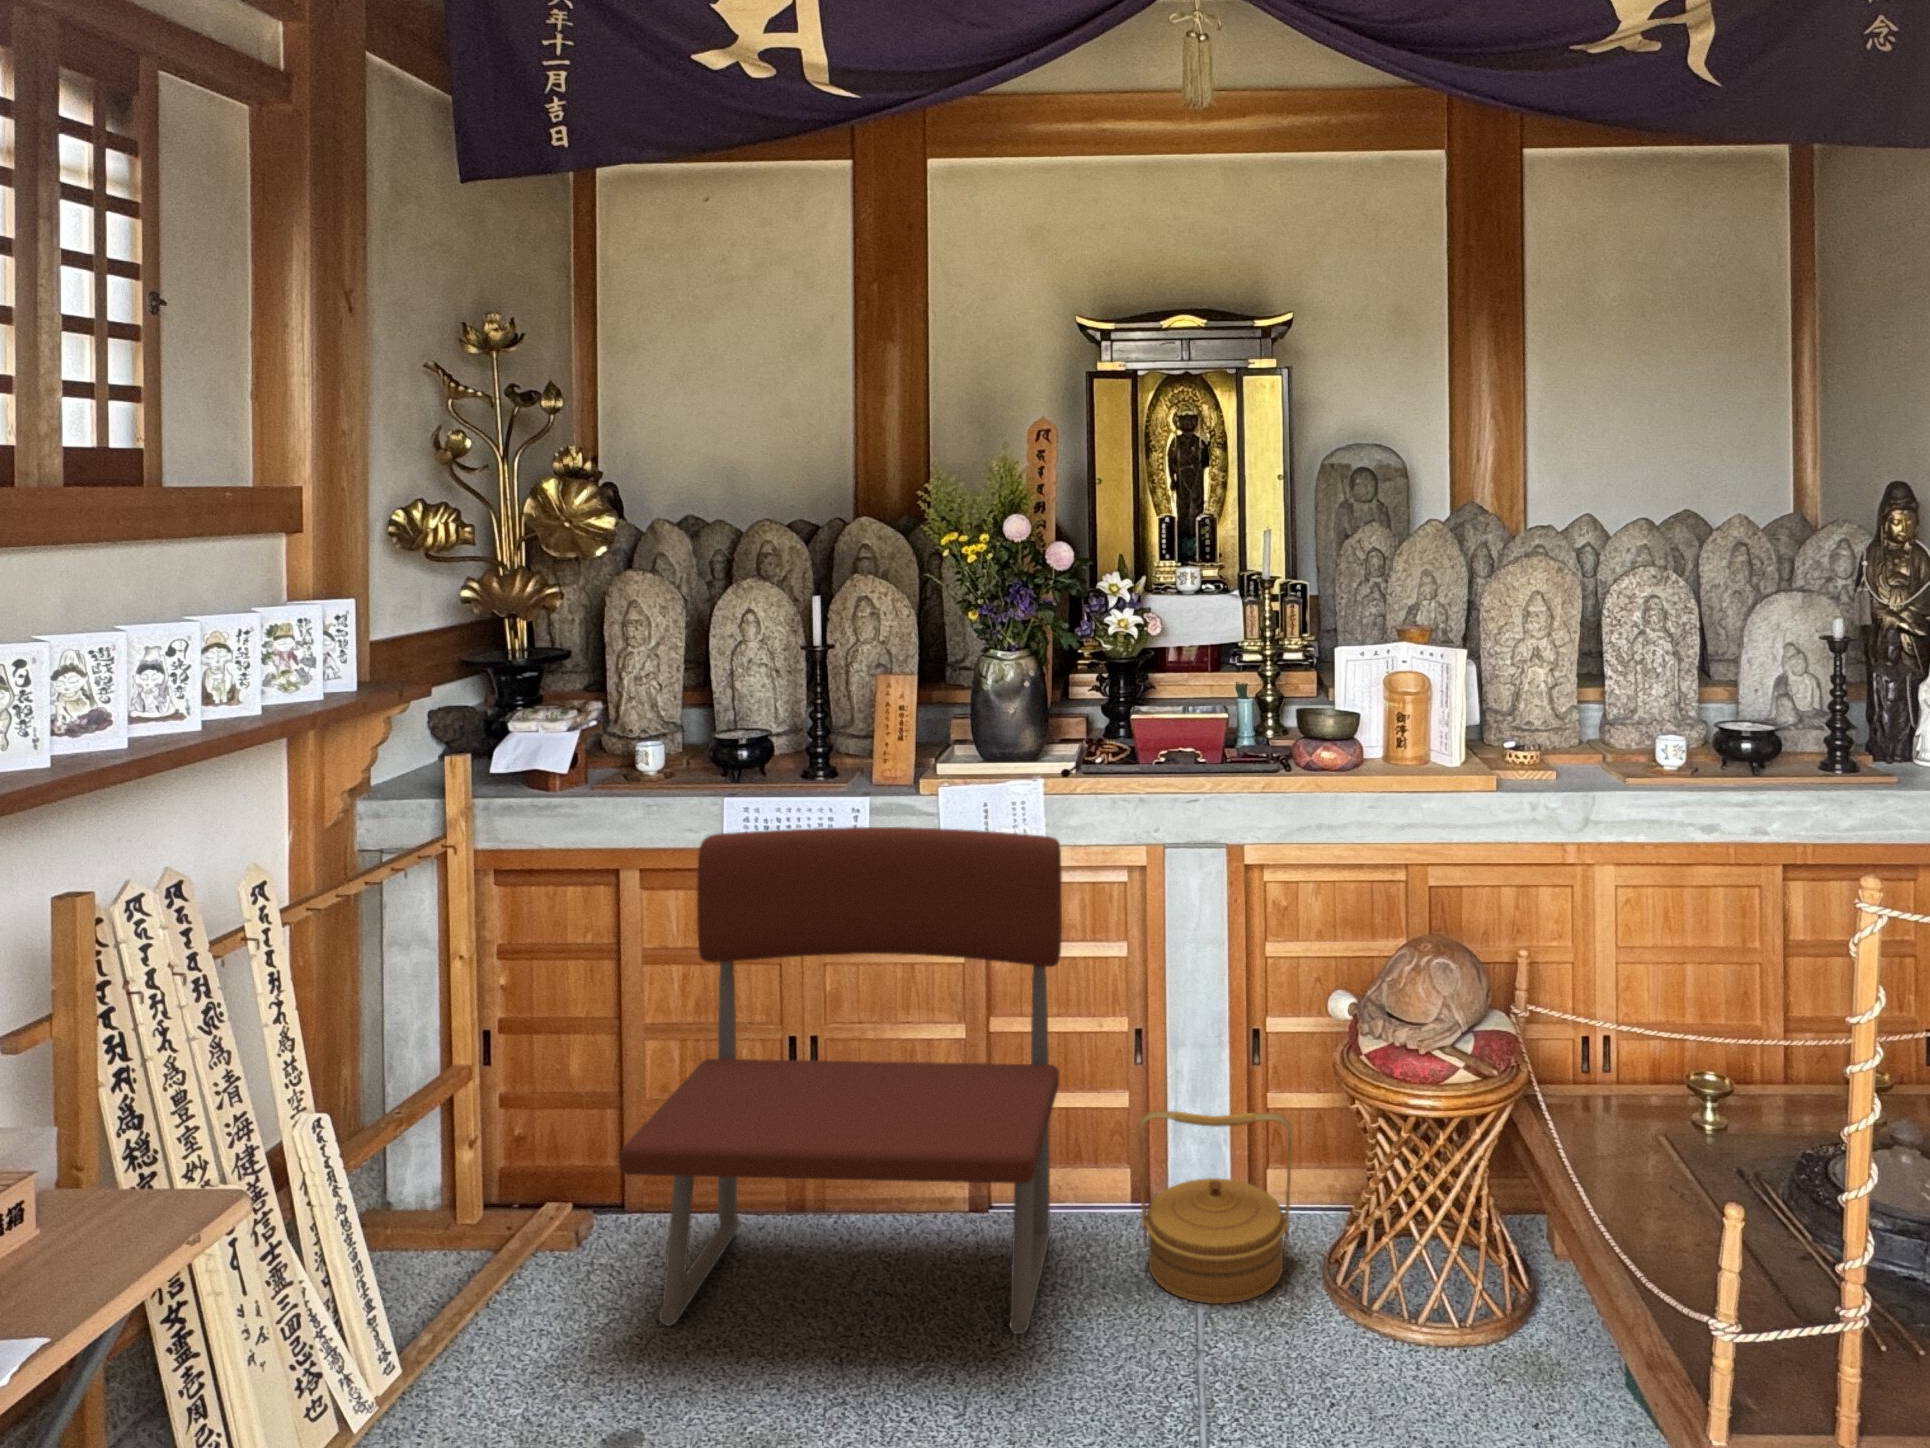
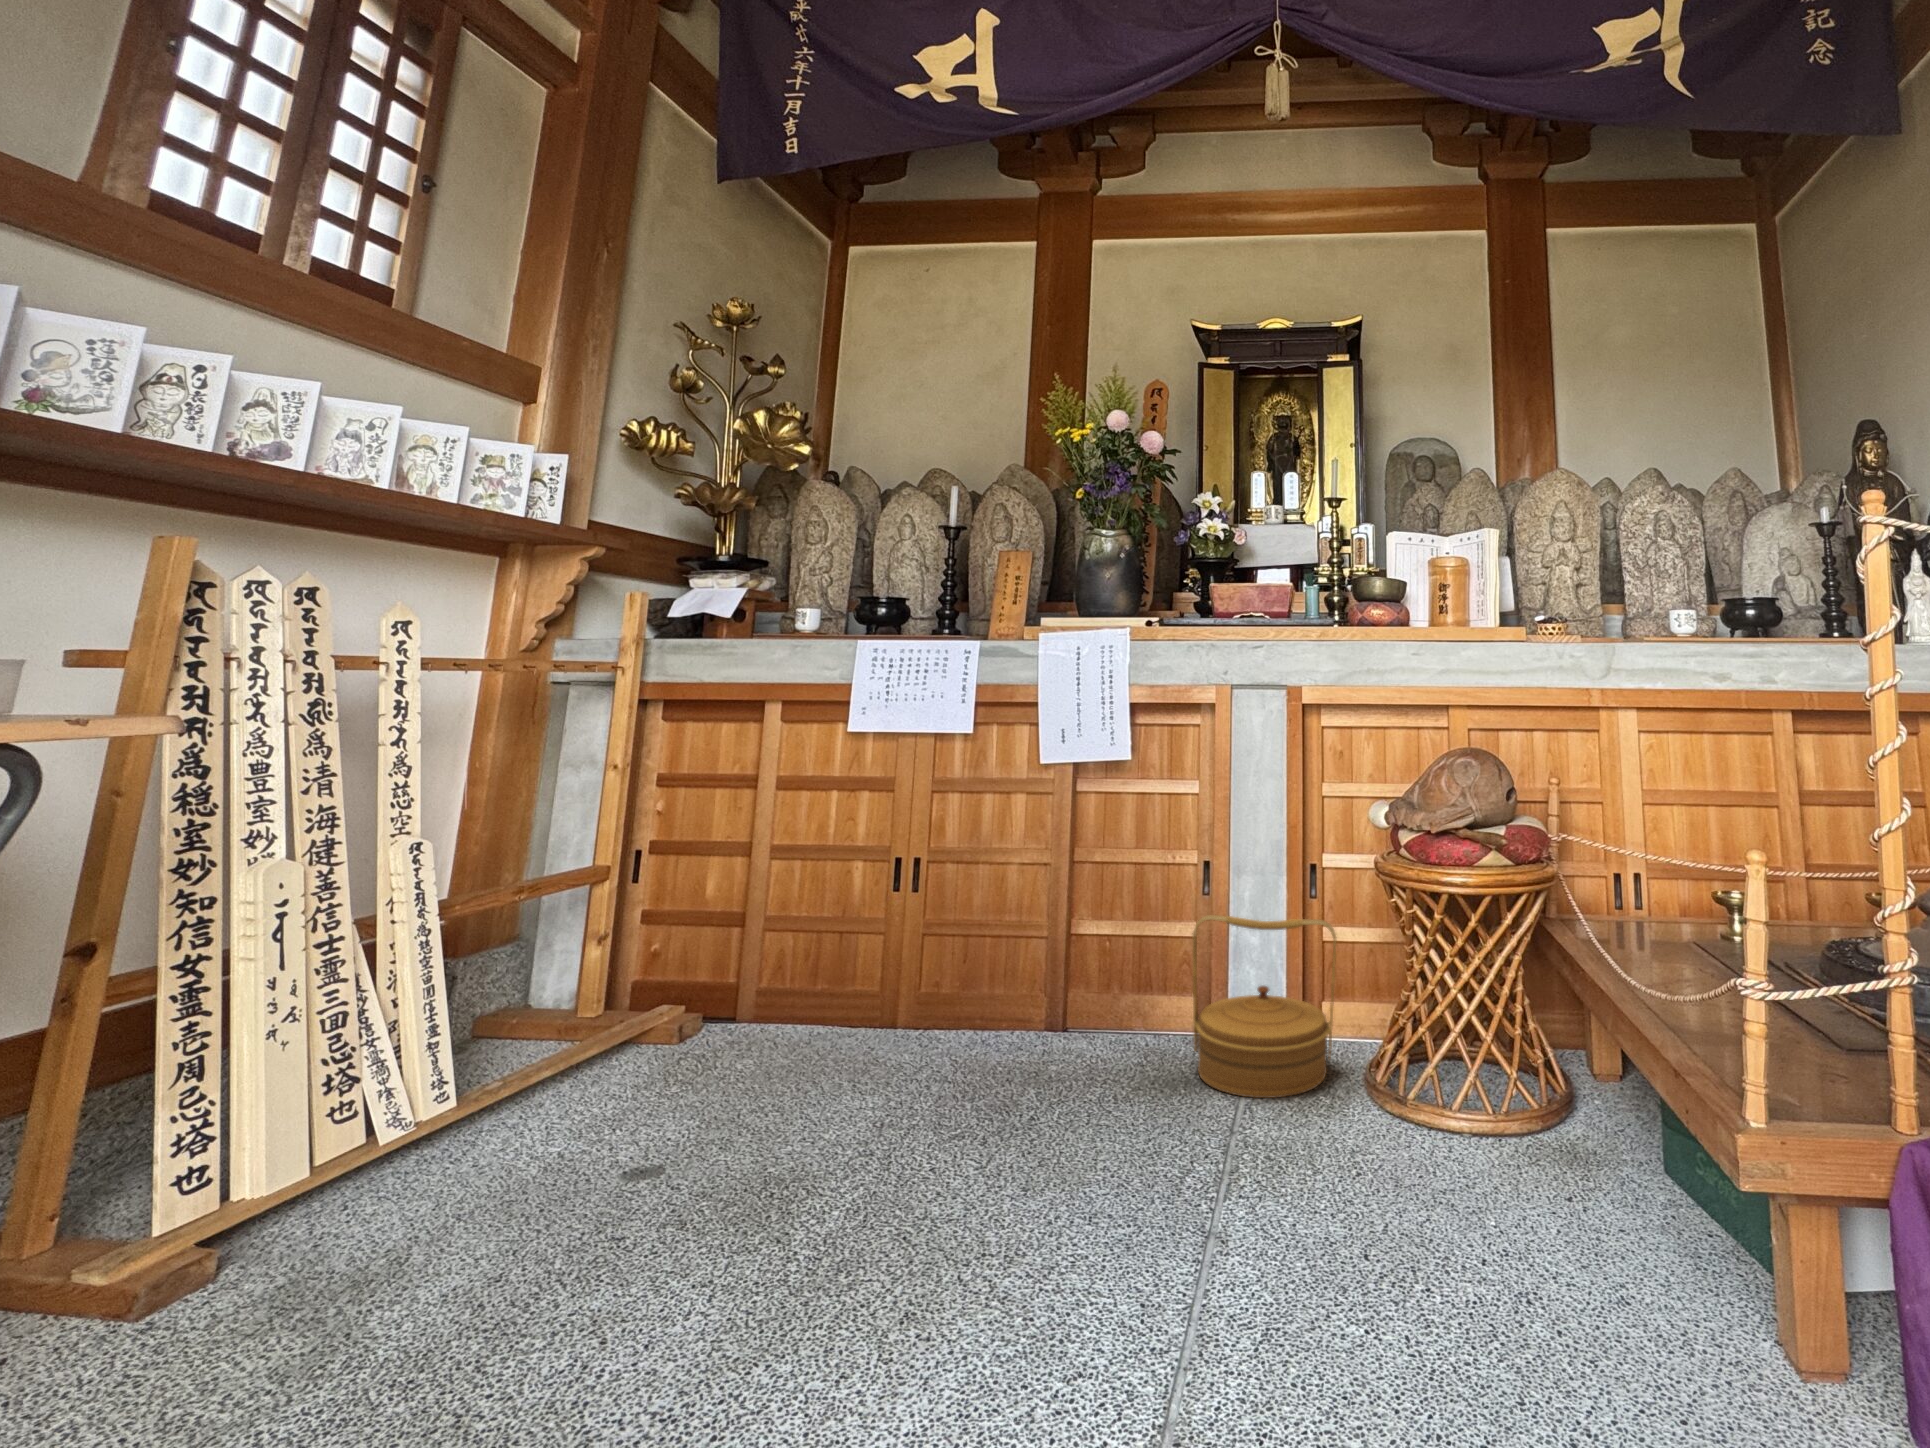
bench: present [620,827,1062,1334] -> none [696,658,1136,1113]

